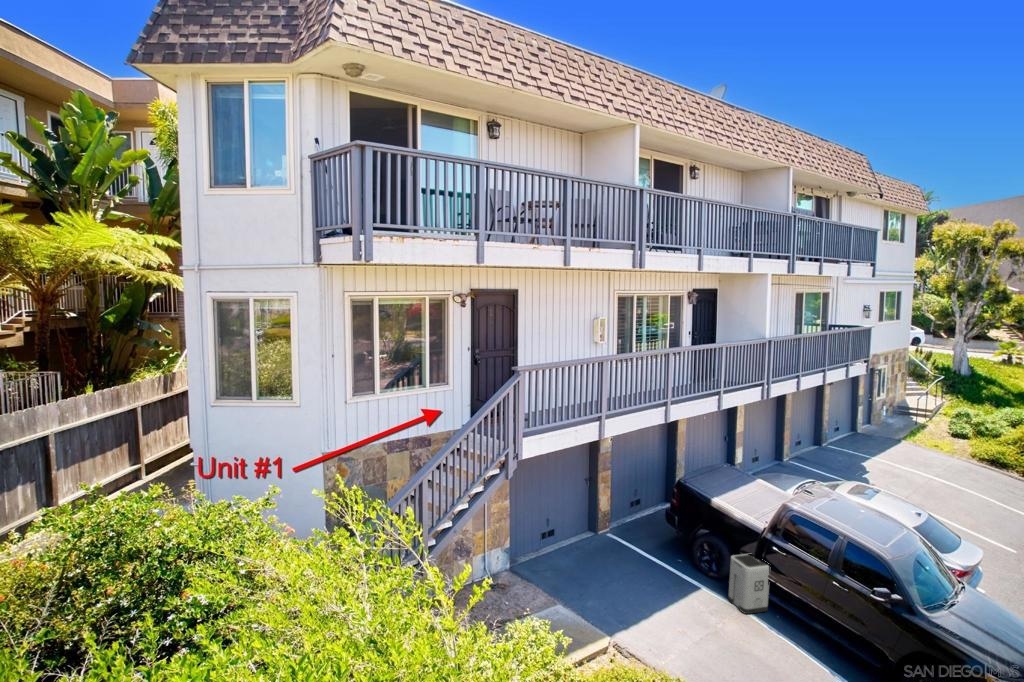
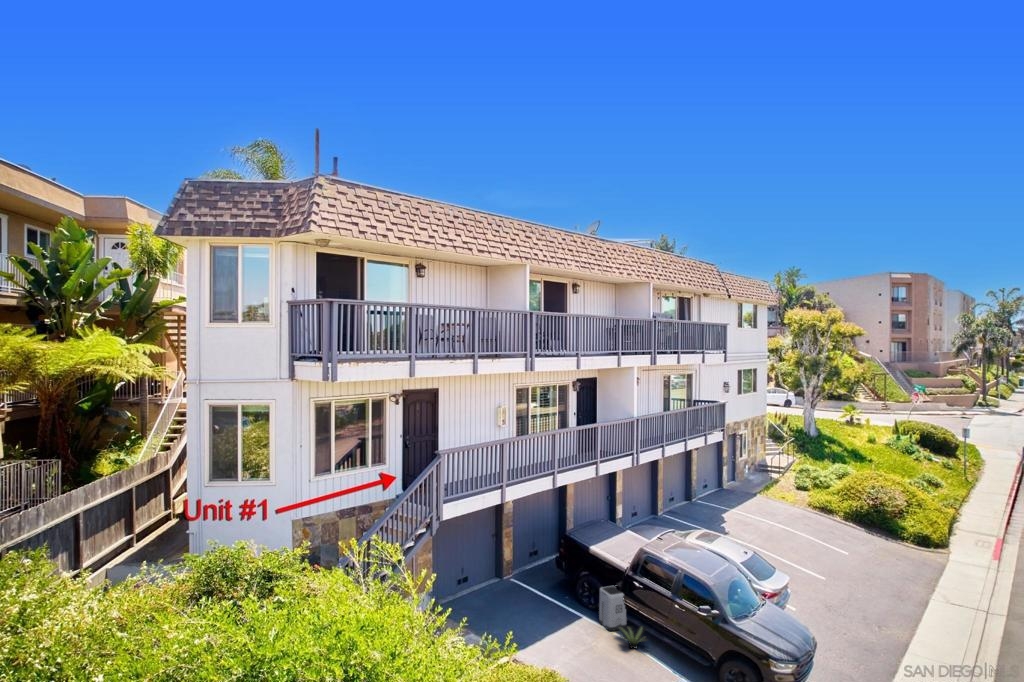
potted plant: none [756,607,809,644] -> present [616,624,648,649]

